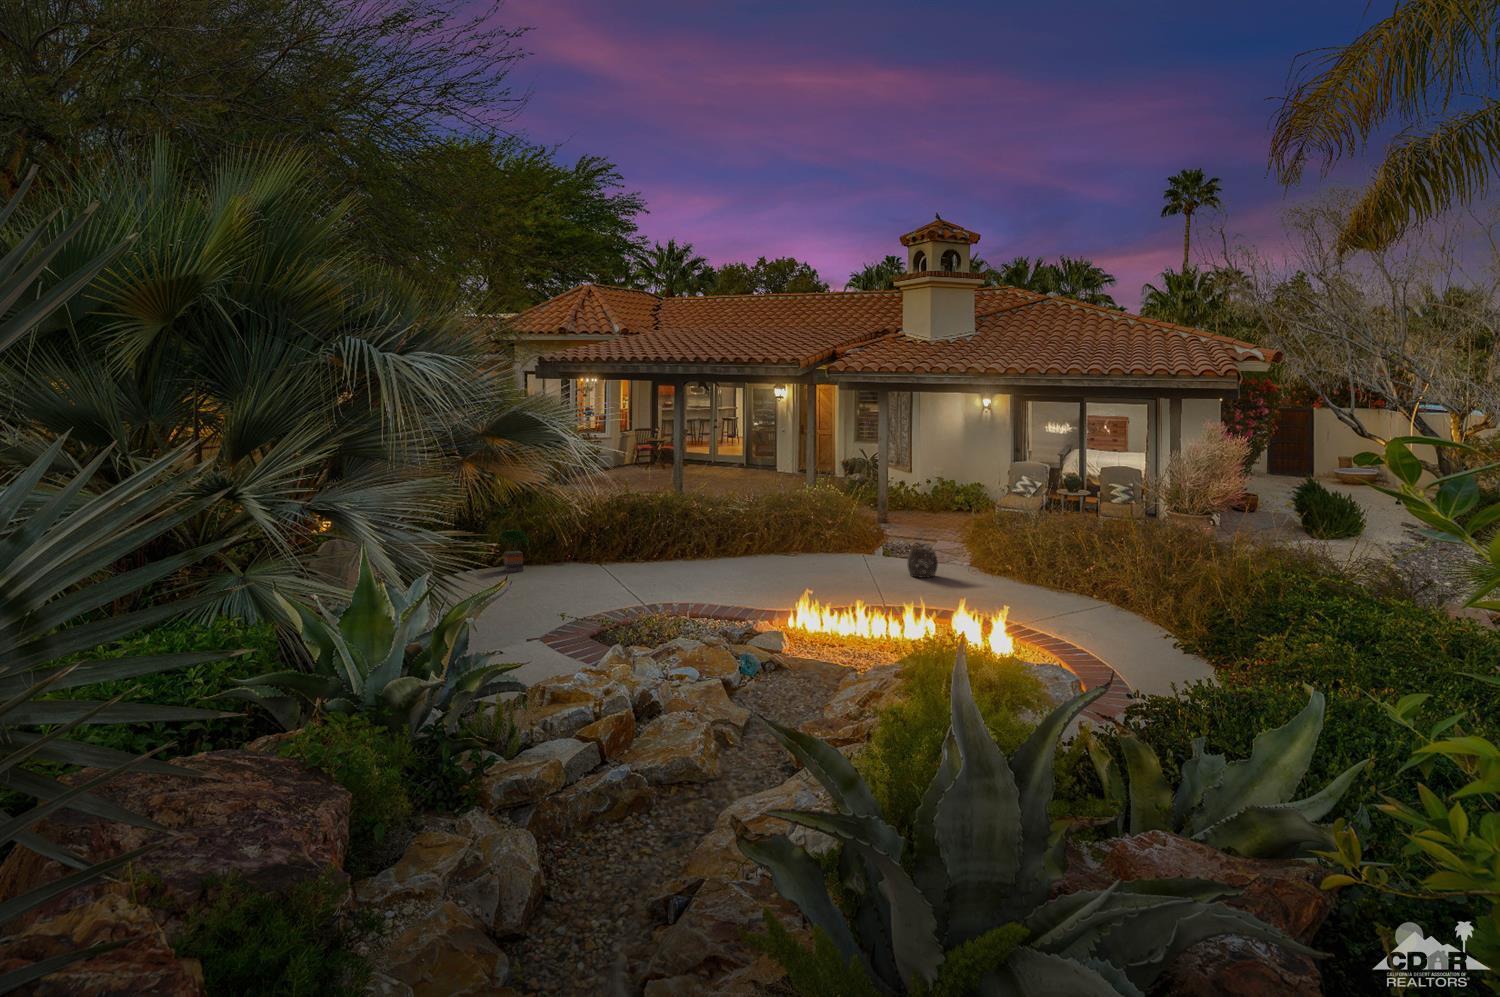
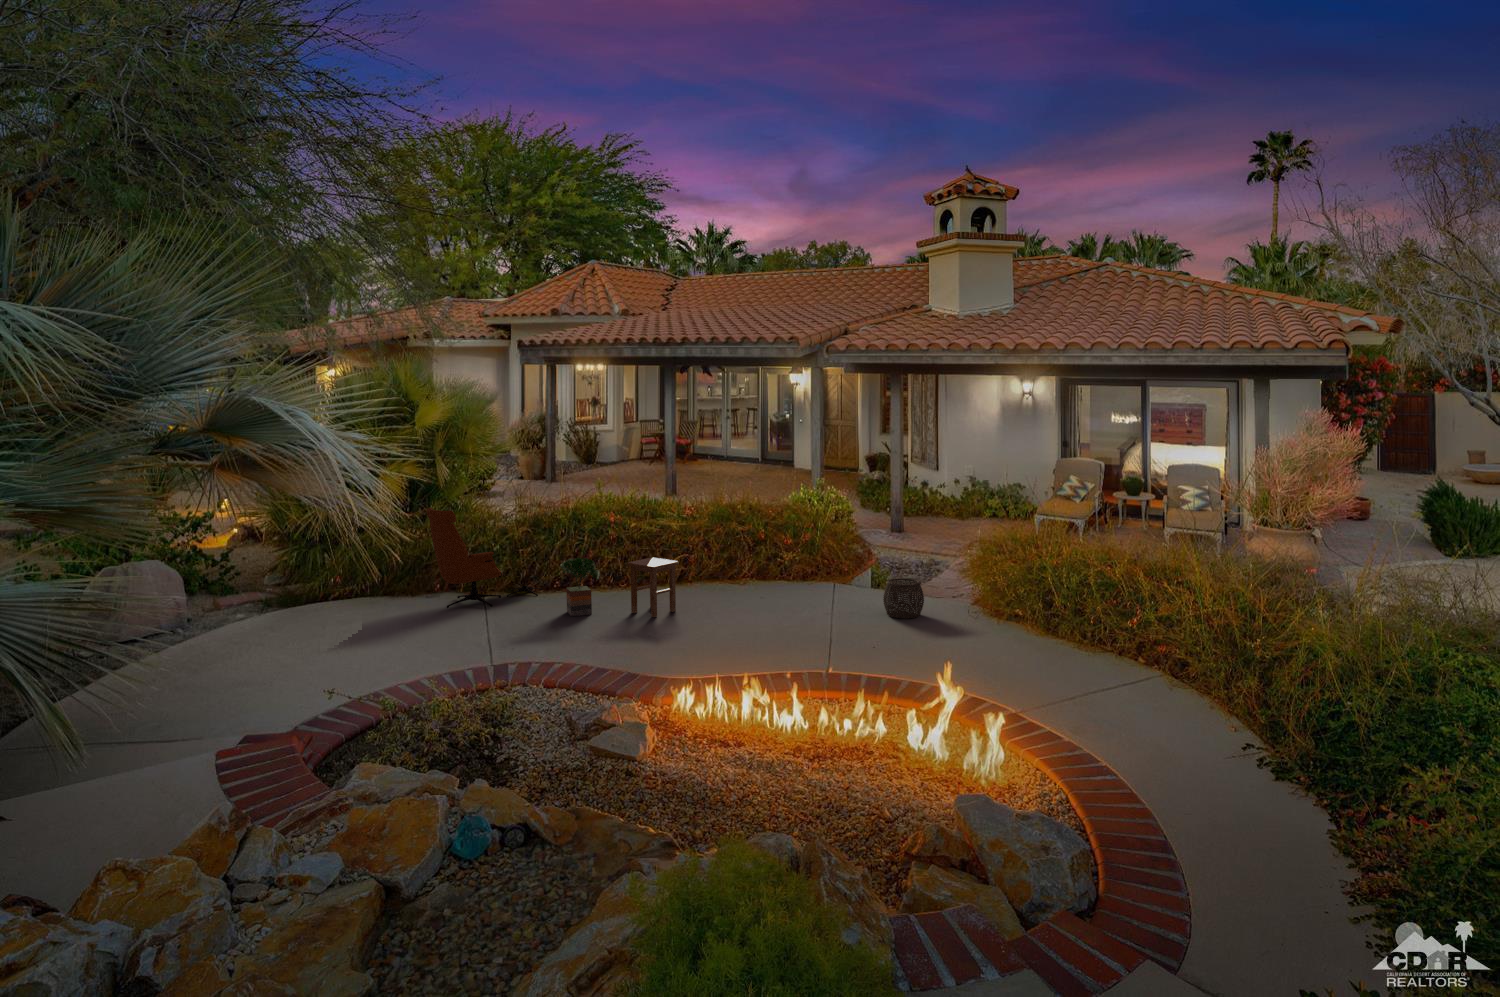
lounge chair: none [554,497,636,575] -> present [427,508,542,608]
potted tree: present [500,530,529,572] -> present [560,558,599,616]
stool: none [714,535,752,579] -> present [627,557,679,617]

